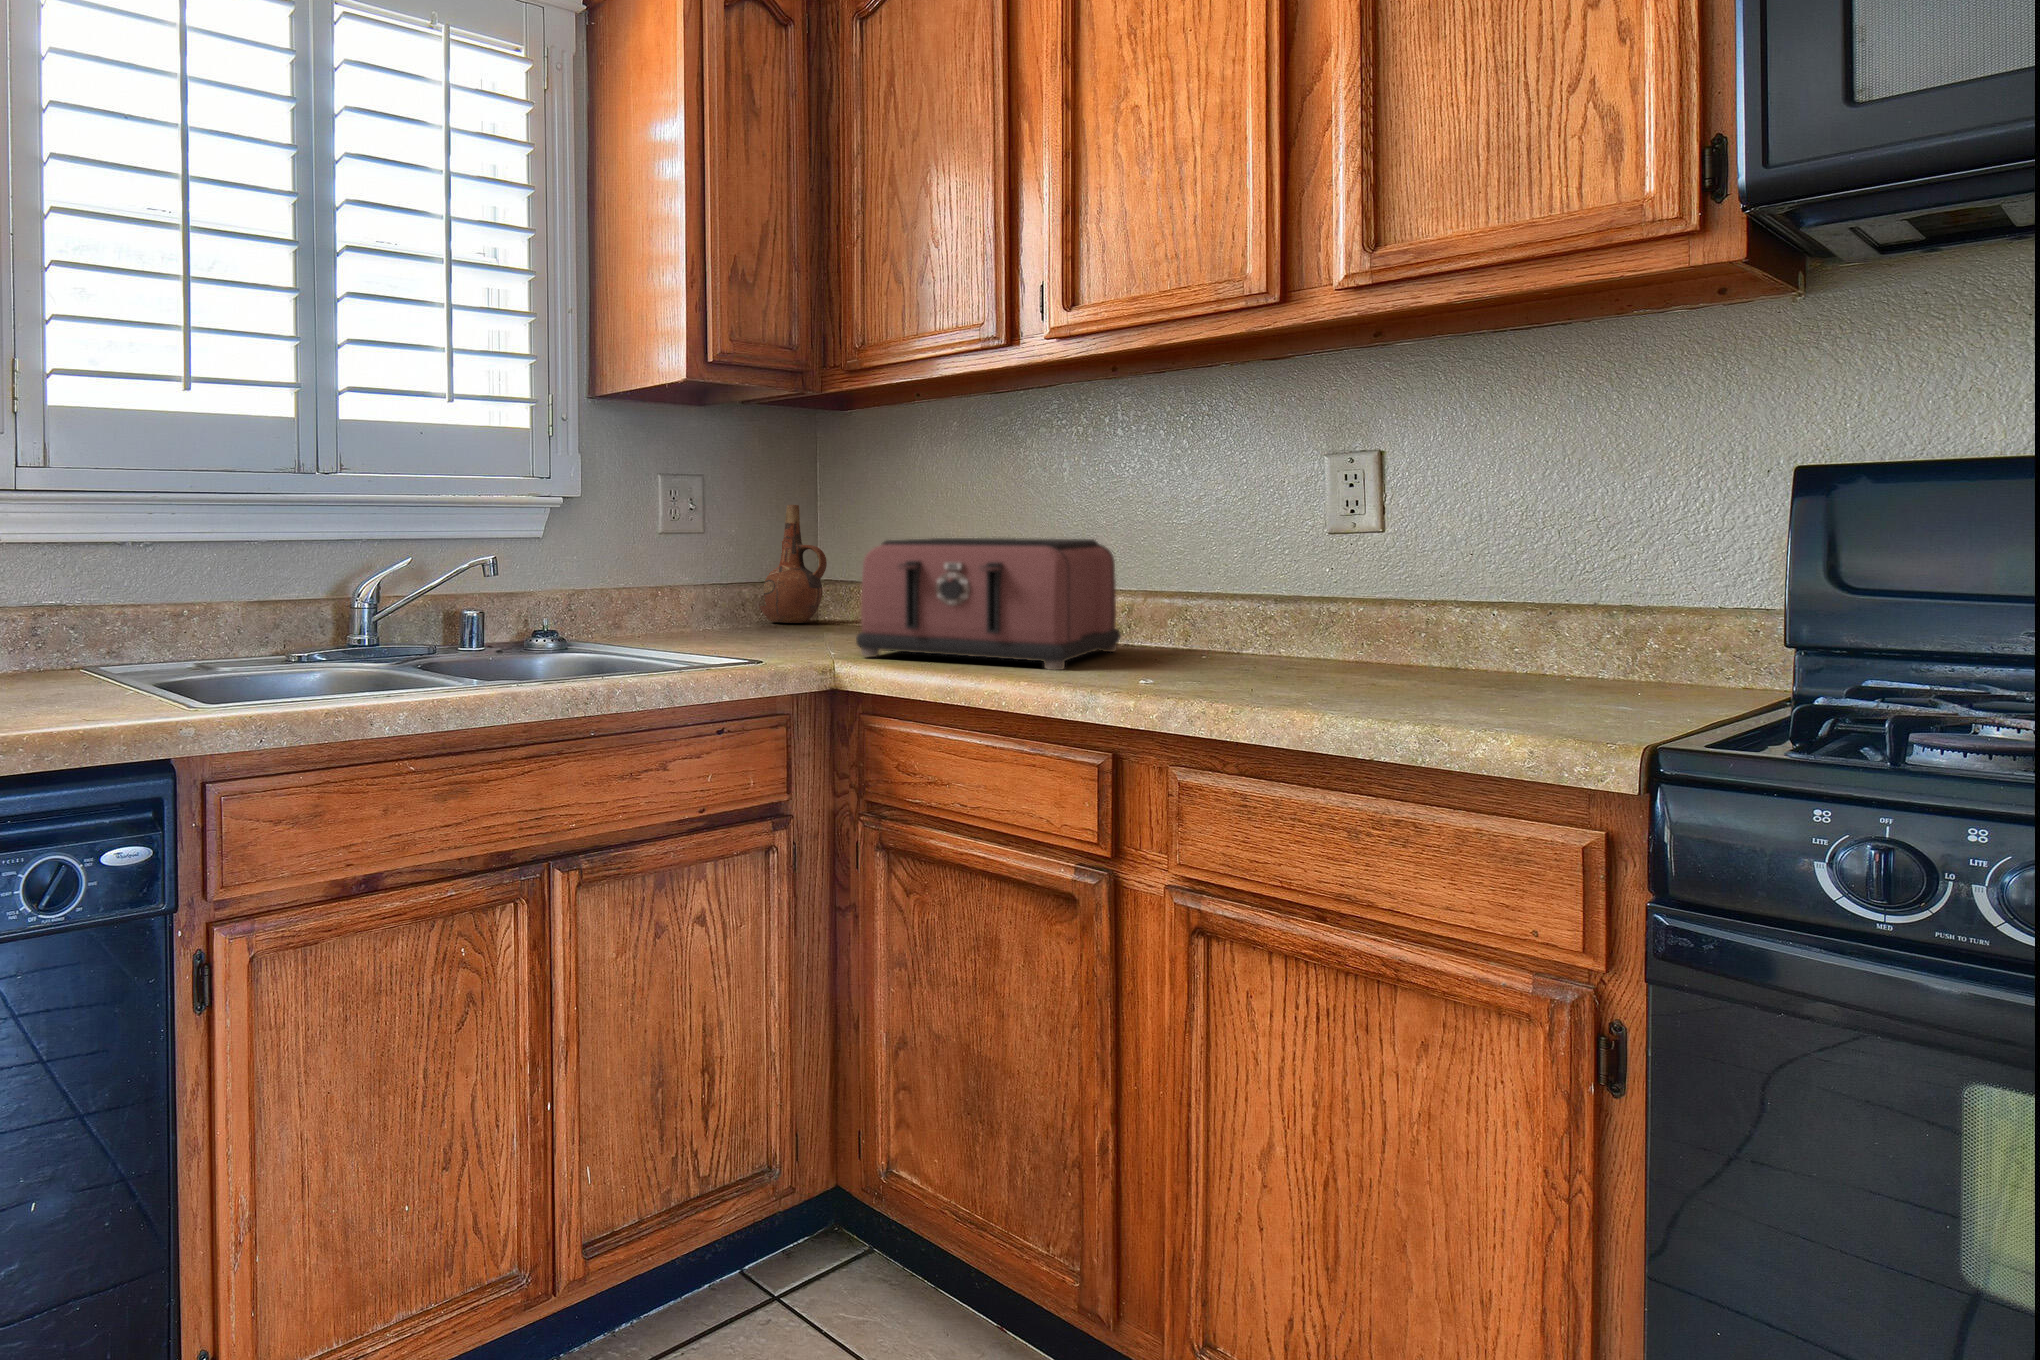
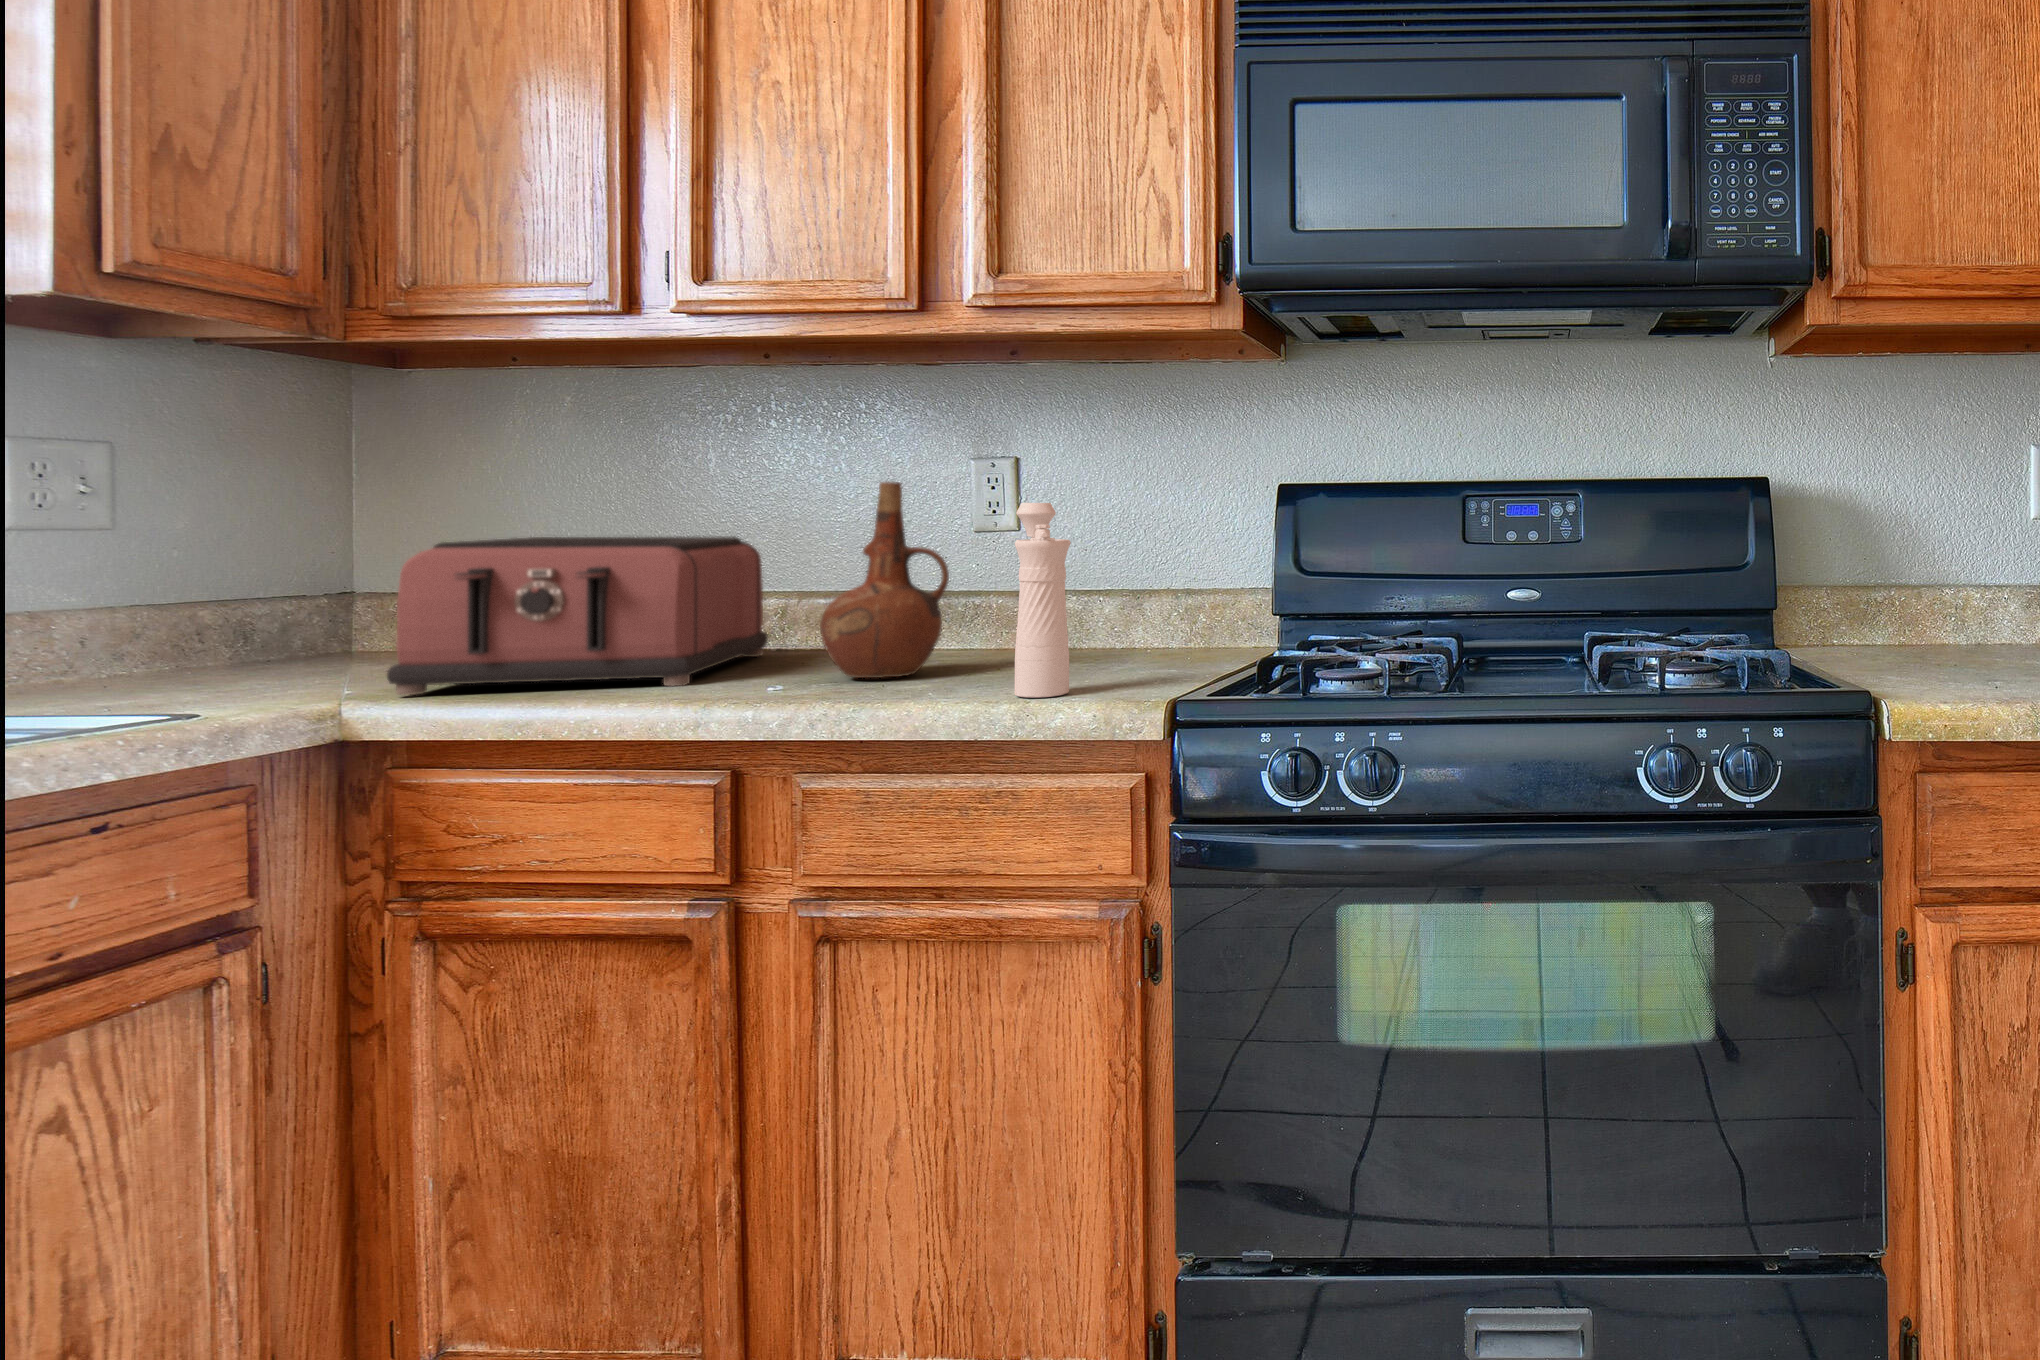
pepper mill: none [1405,500,1486,722] -> present [1015,503,1071,698]
ceramic pitcher: present [759,505,827,623] -> present [820,482,949,678]

